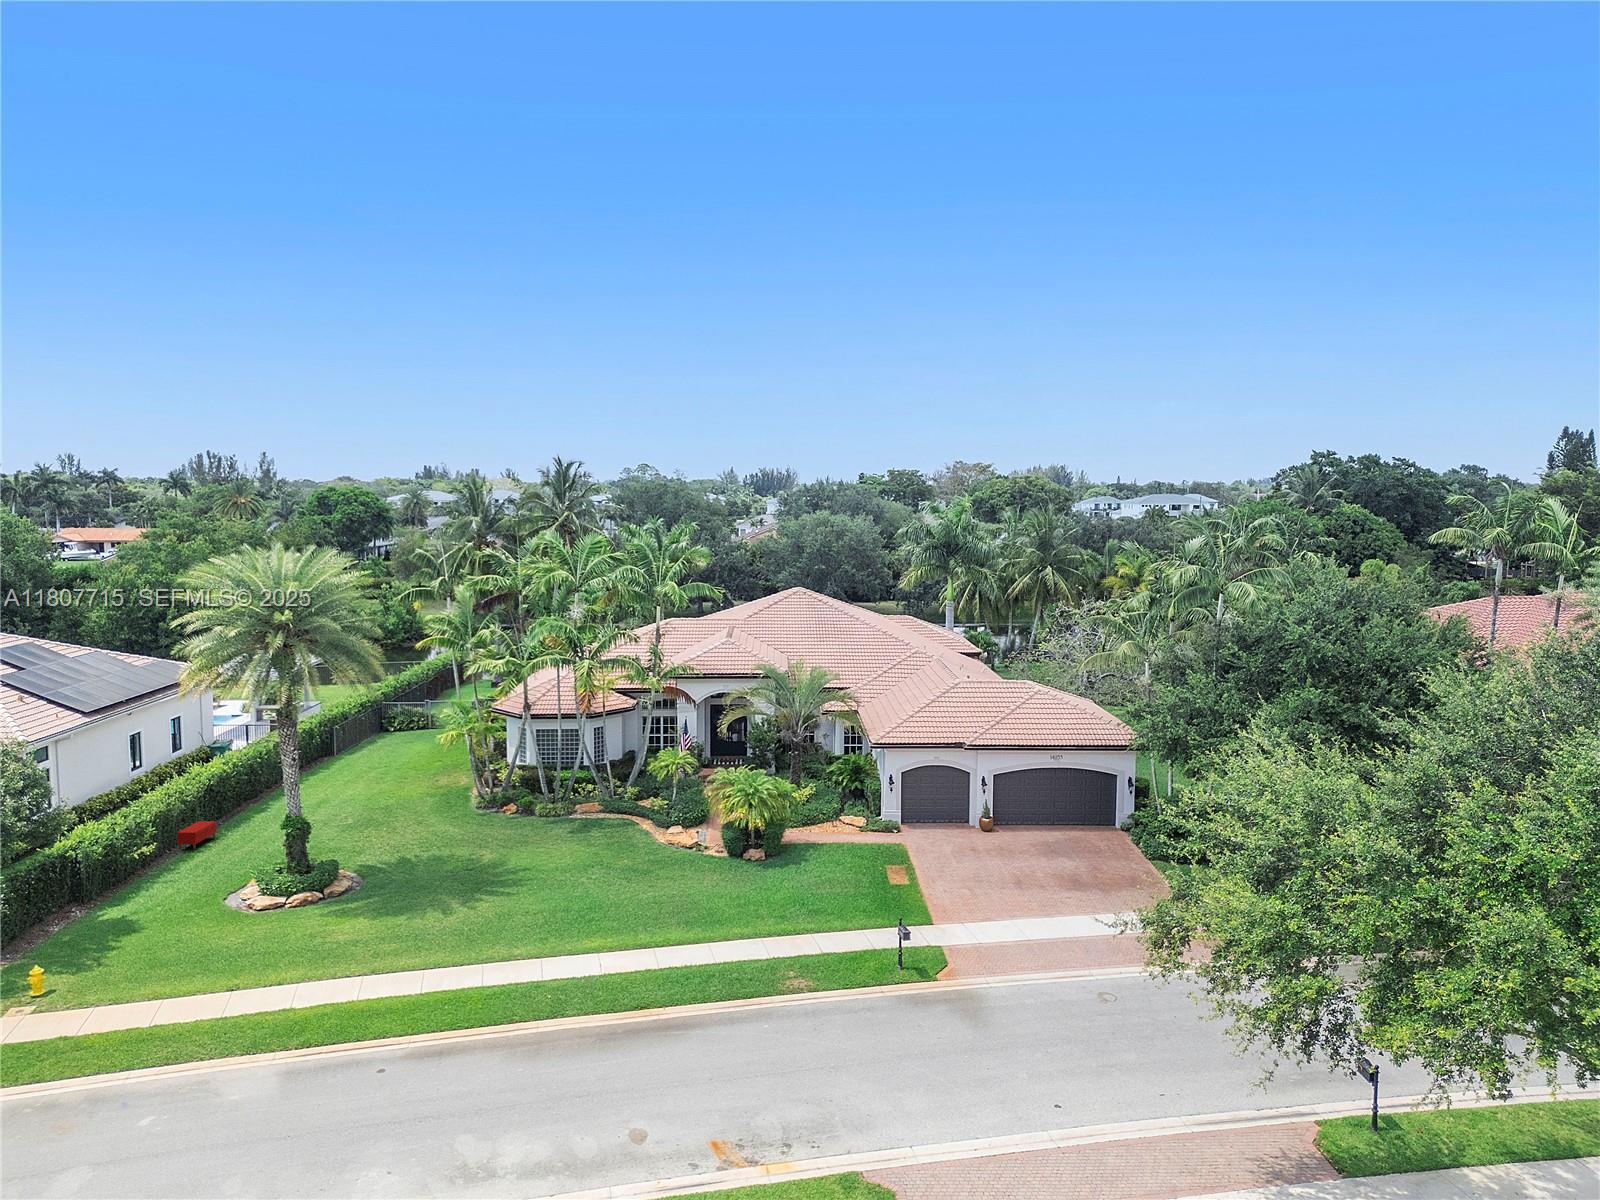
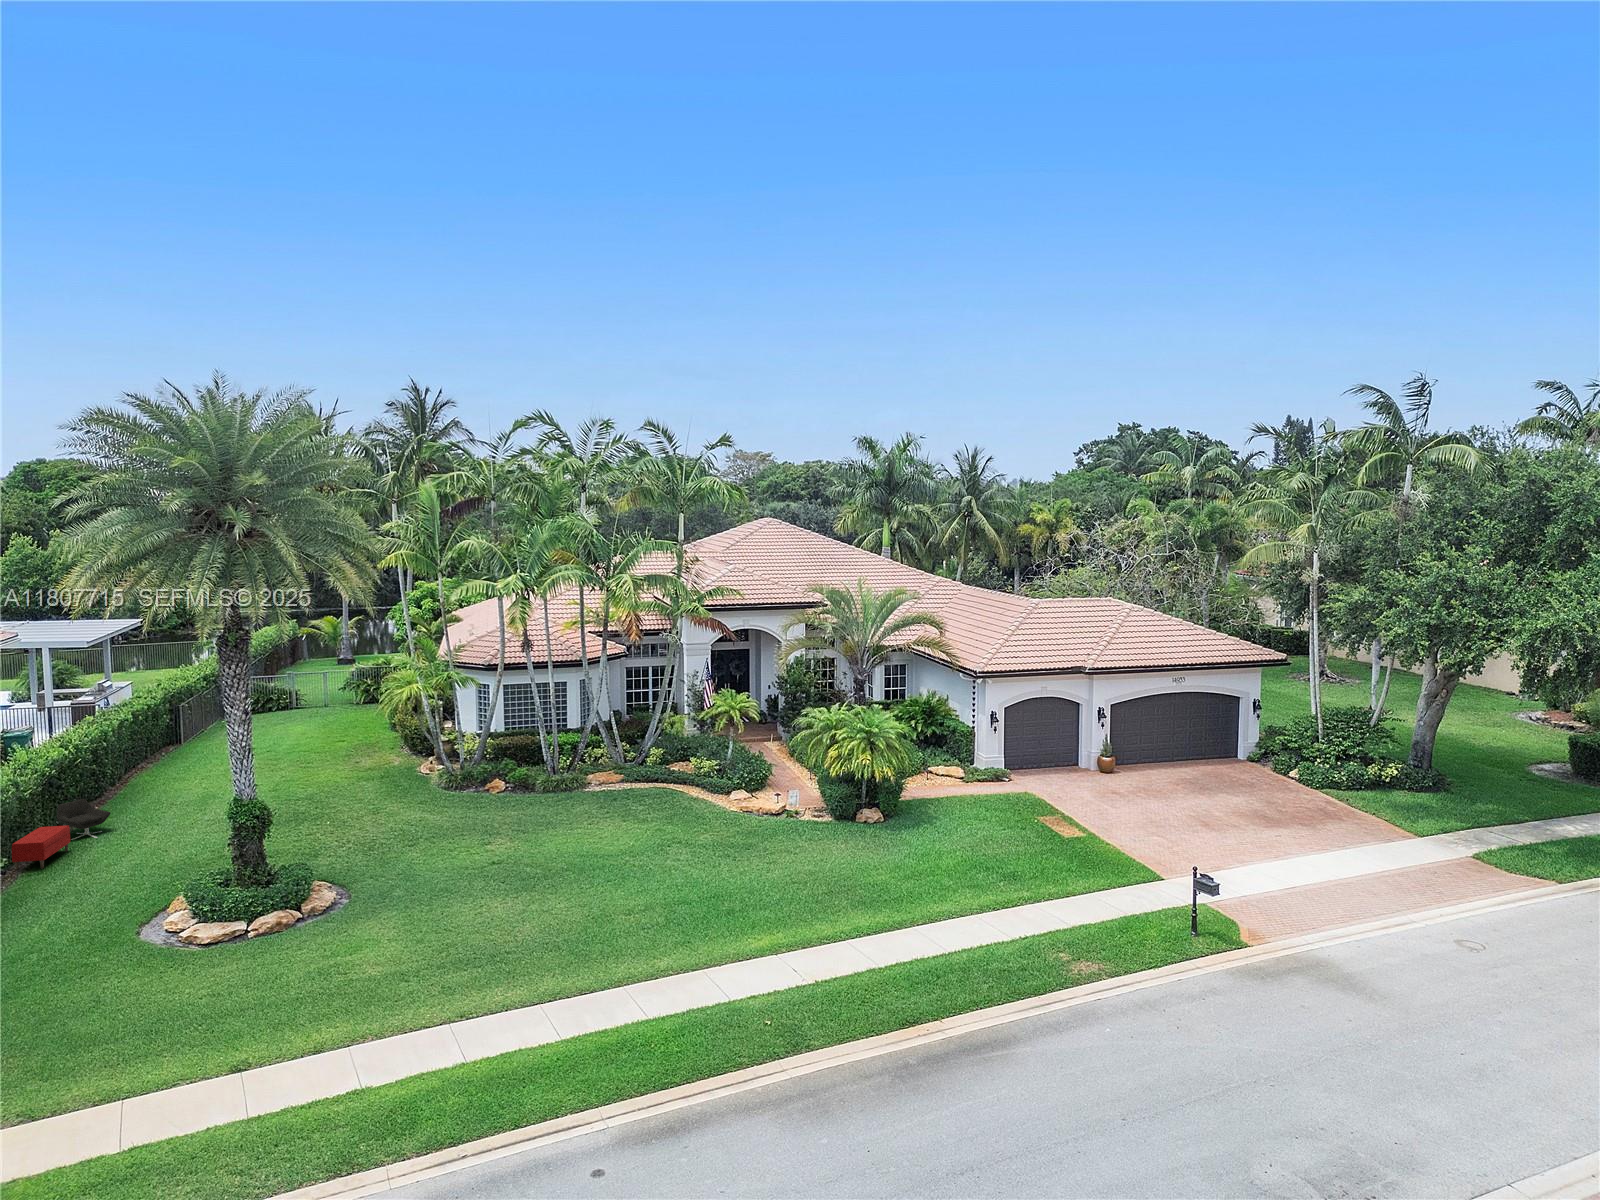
lounge chair: none [213,802,247,830] -> present [57,799,111,840]

